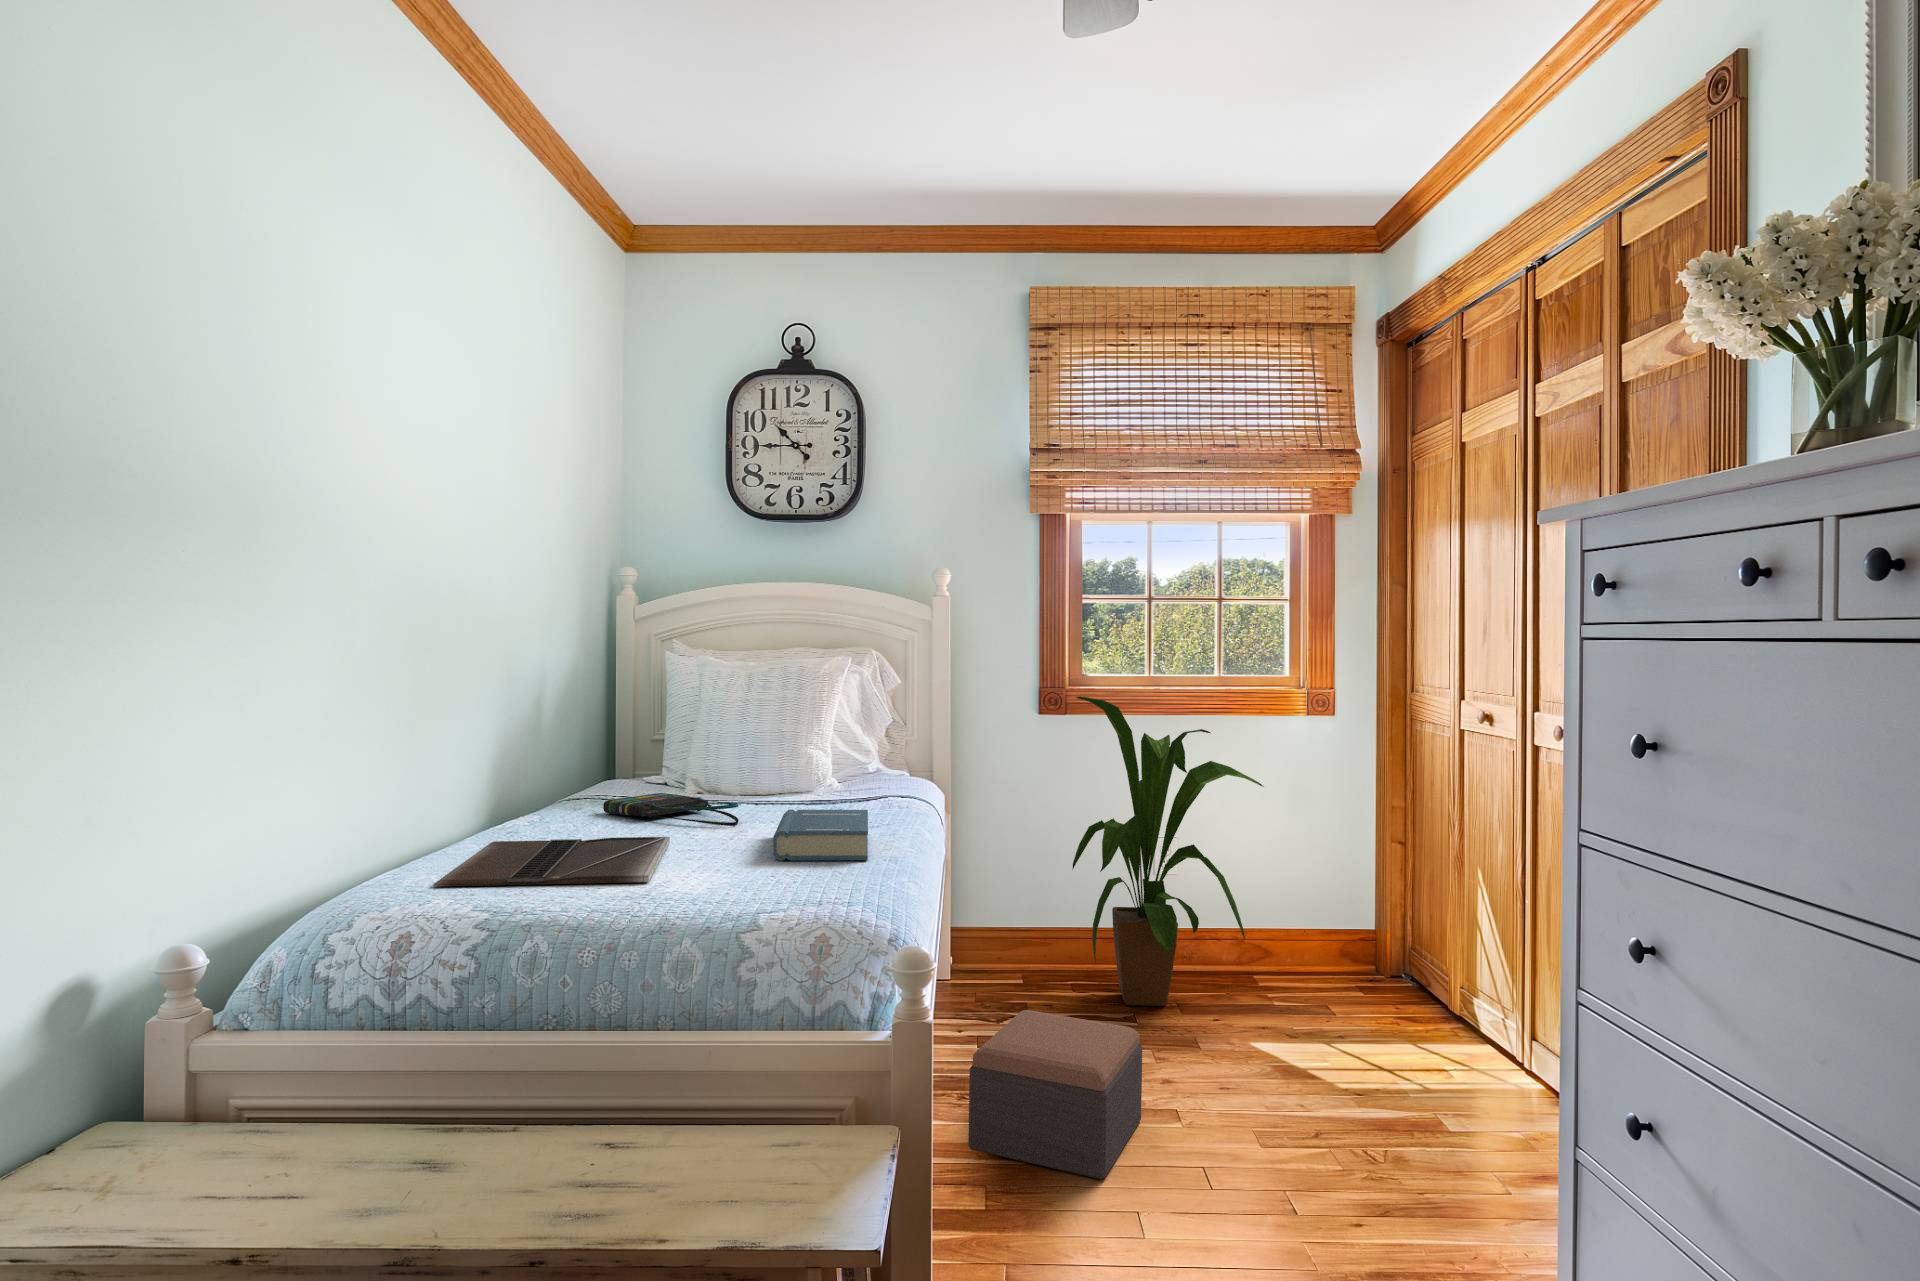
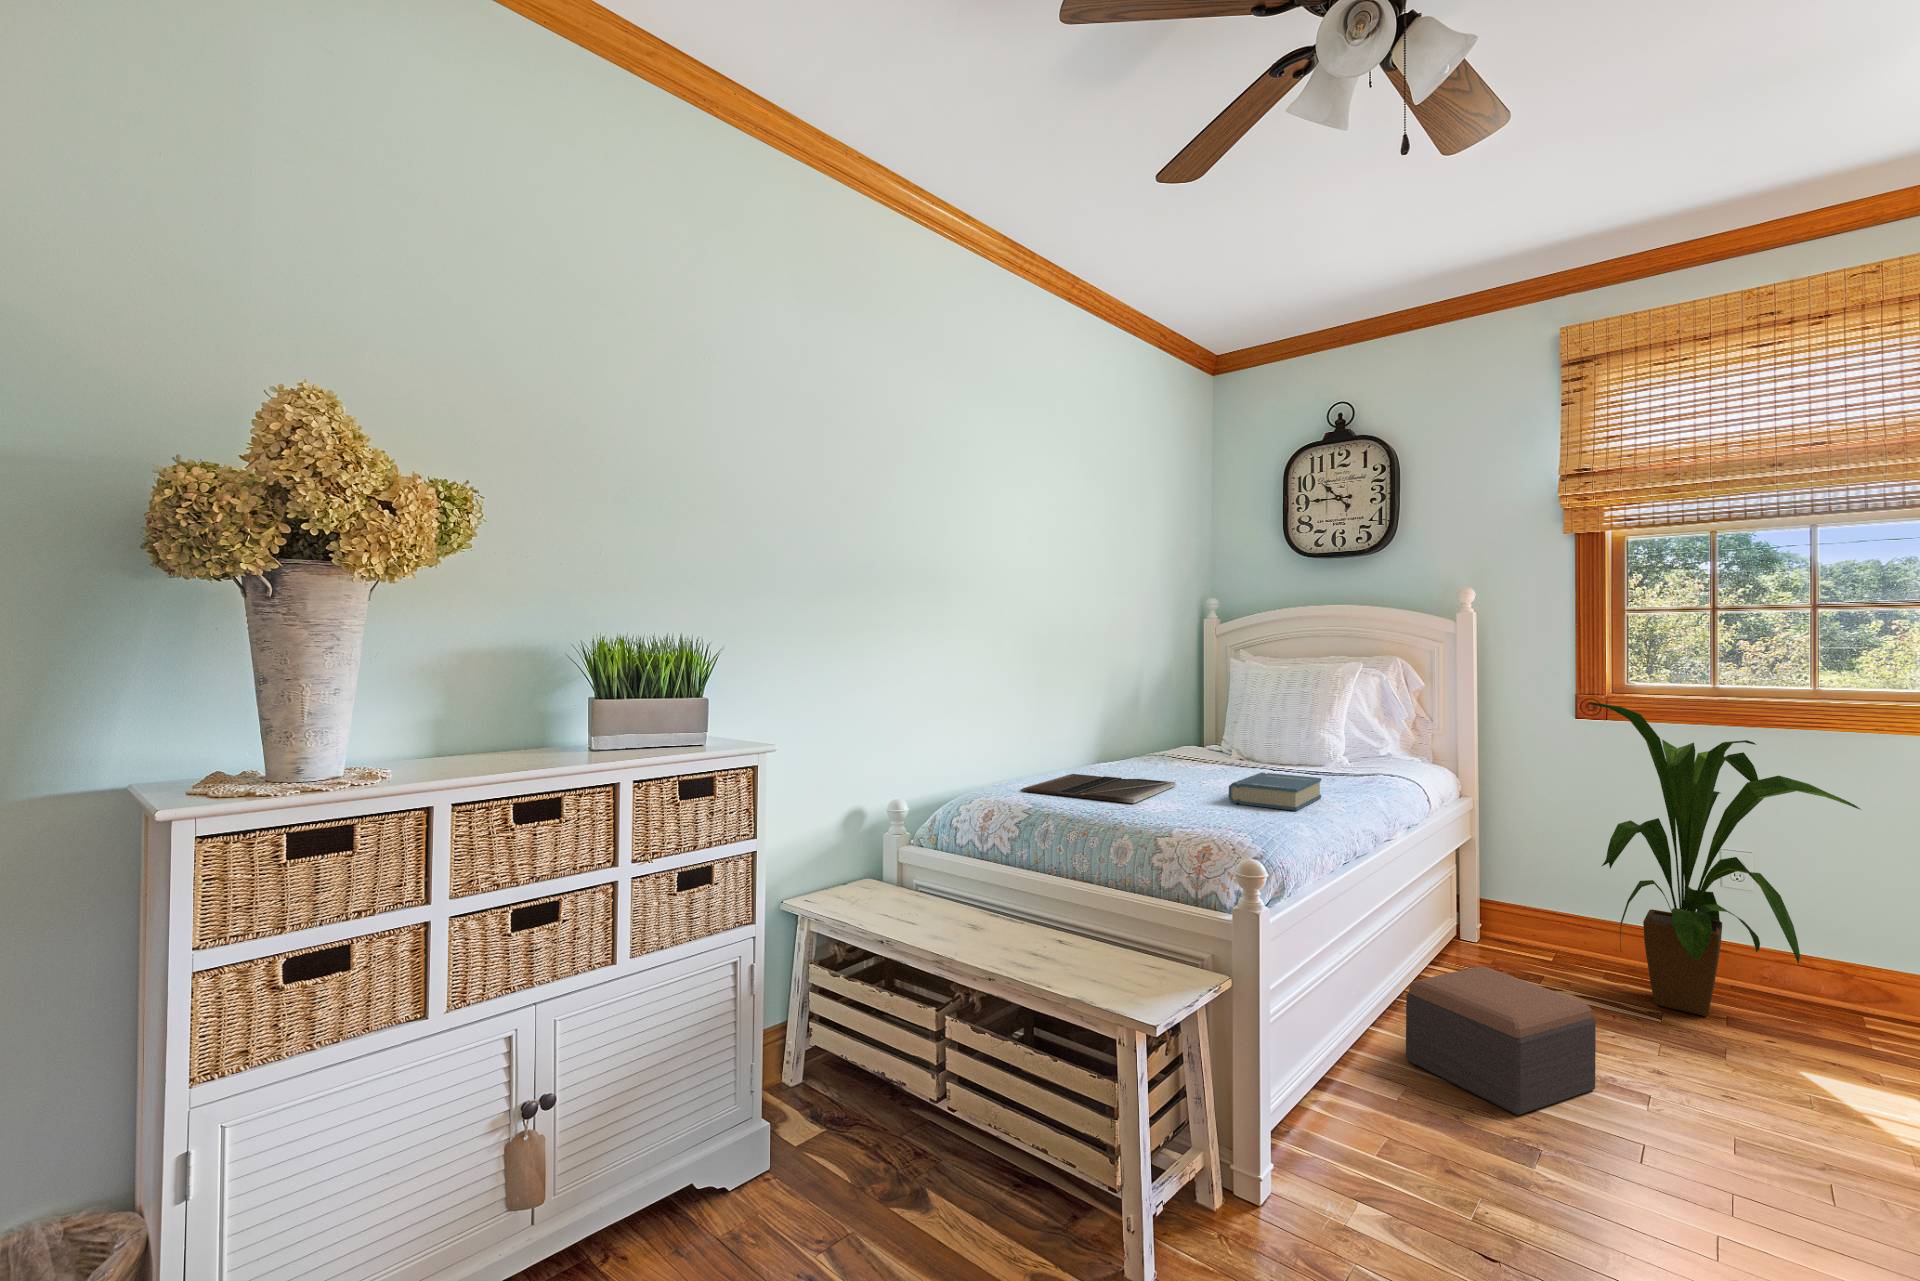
tote bag: present [603,793,739,826] -> none [1156,757,1236,782]

